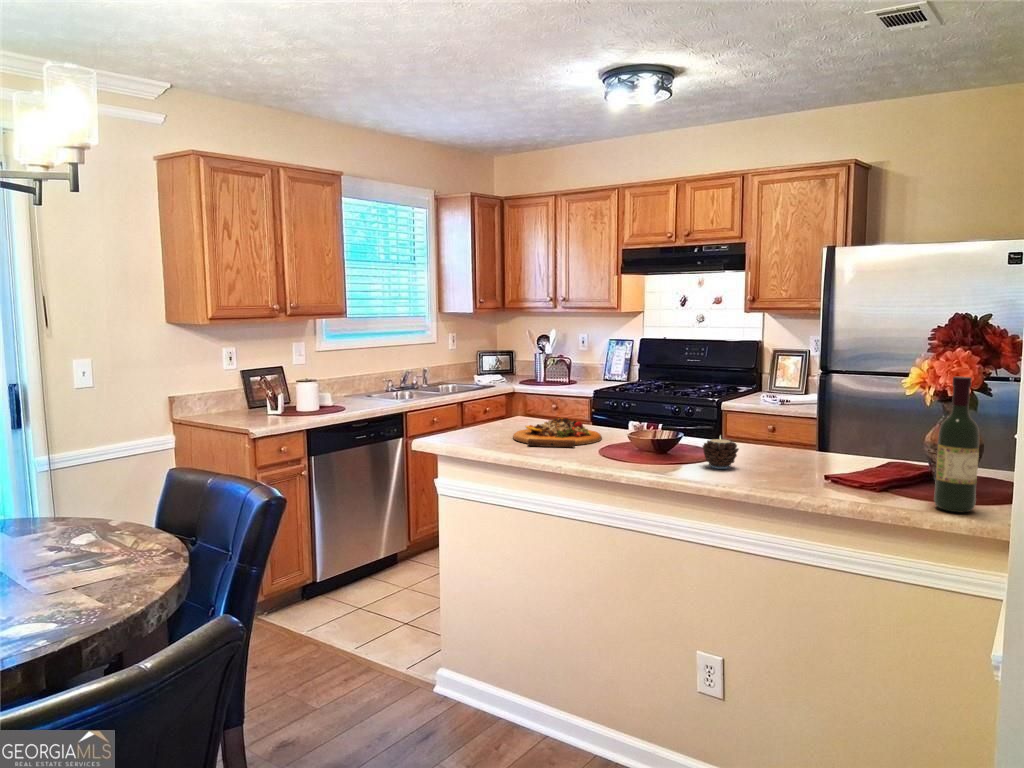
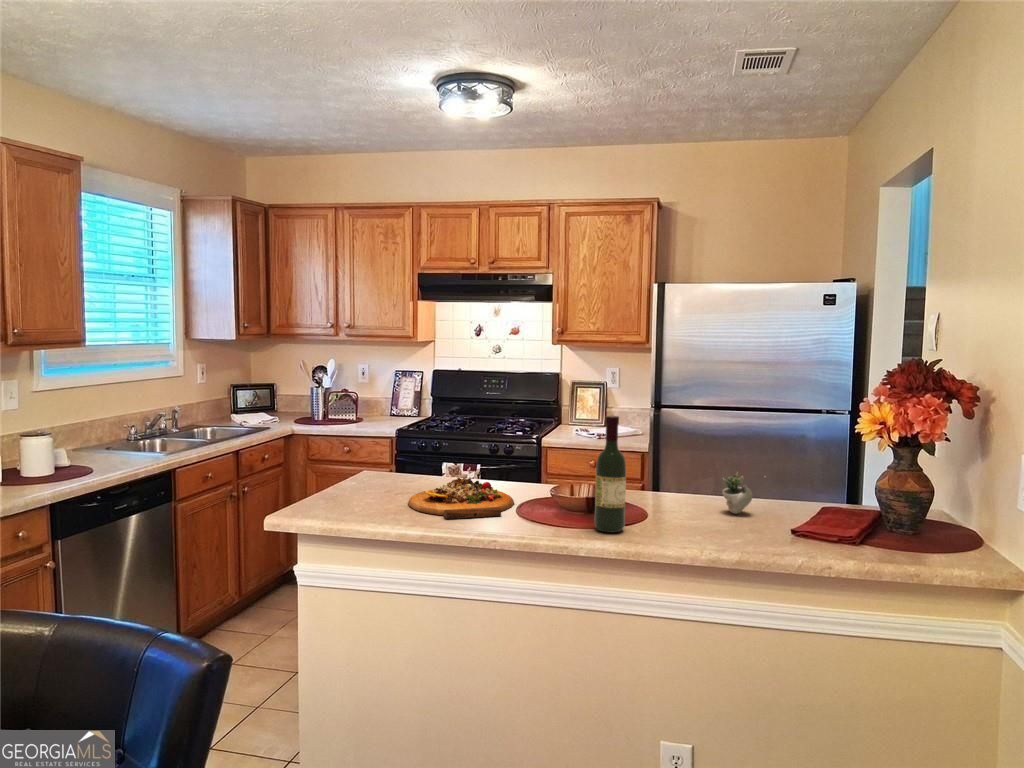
wine bottle: present [934,377,979,512] -> present [595,416,626,533]
succulent plant: none [780,421,812,462] -> present [722,472,766,514]
candle: present [703,437,739,469] -> none [664,494,703,531]

